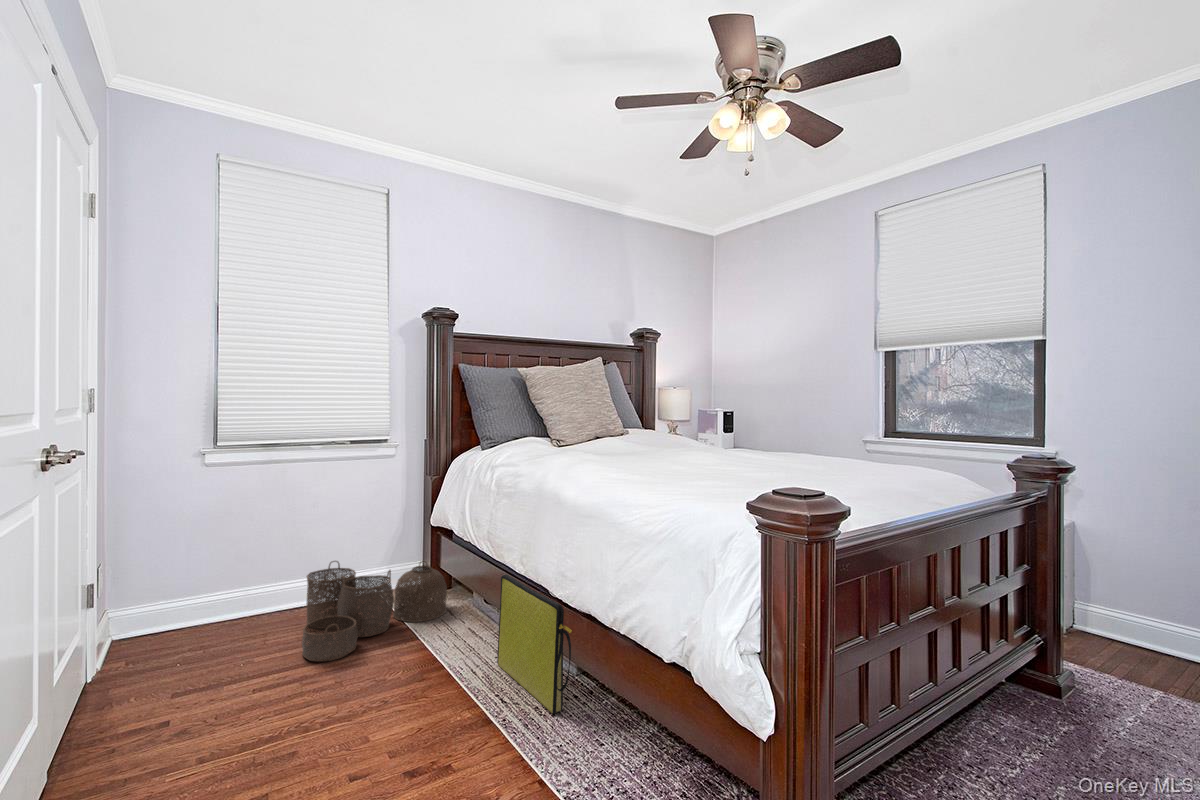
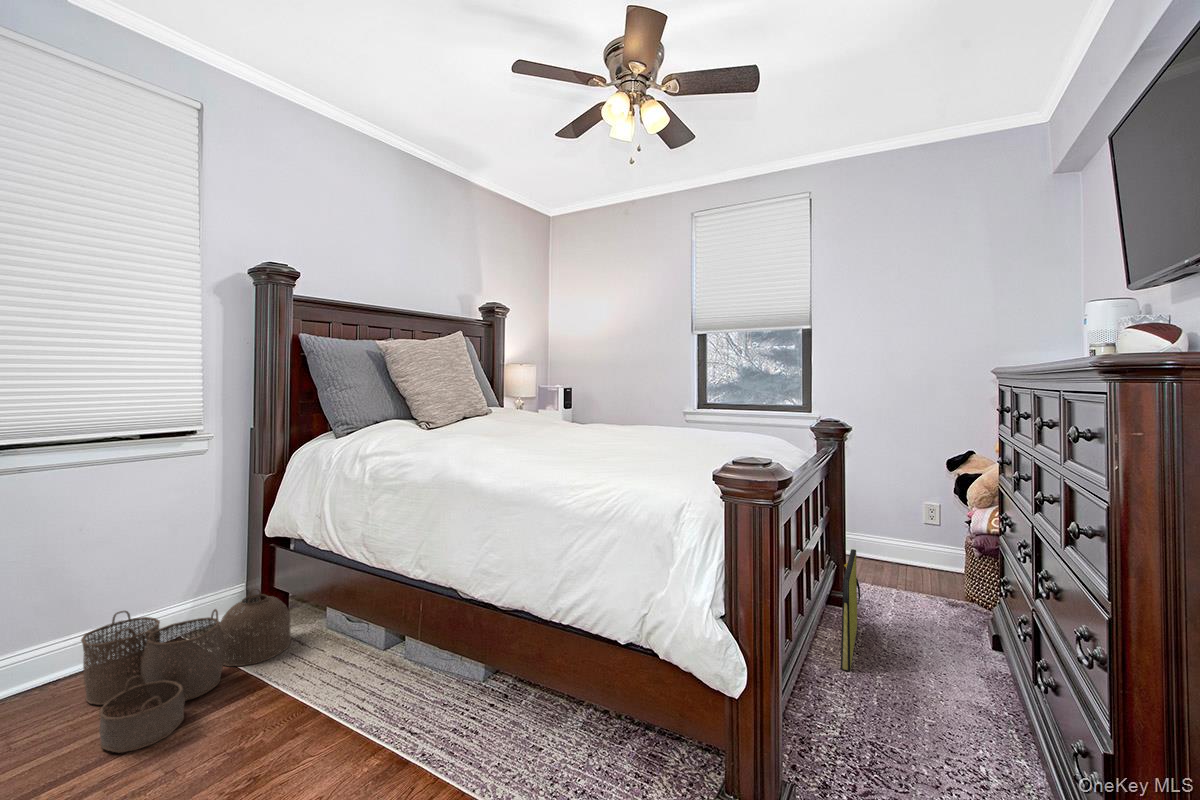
bag: present [497,575,572,714] -> present [841,549,860,671]

